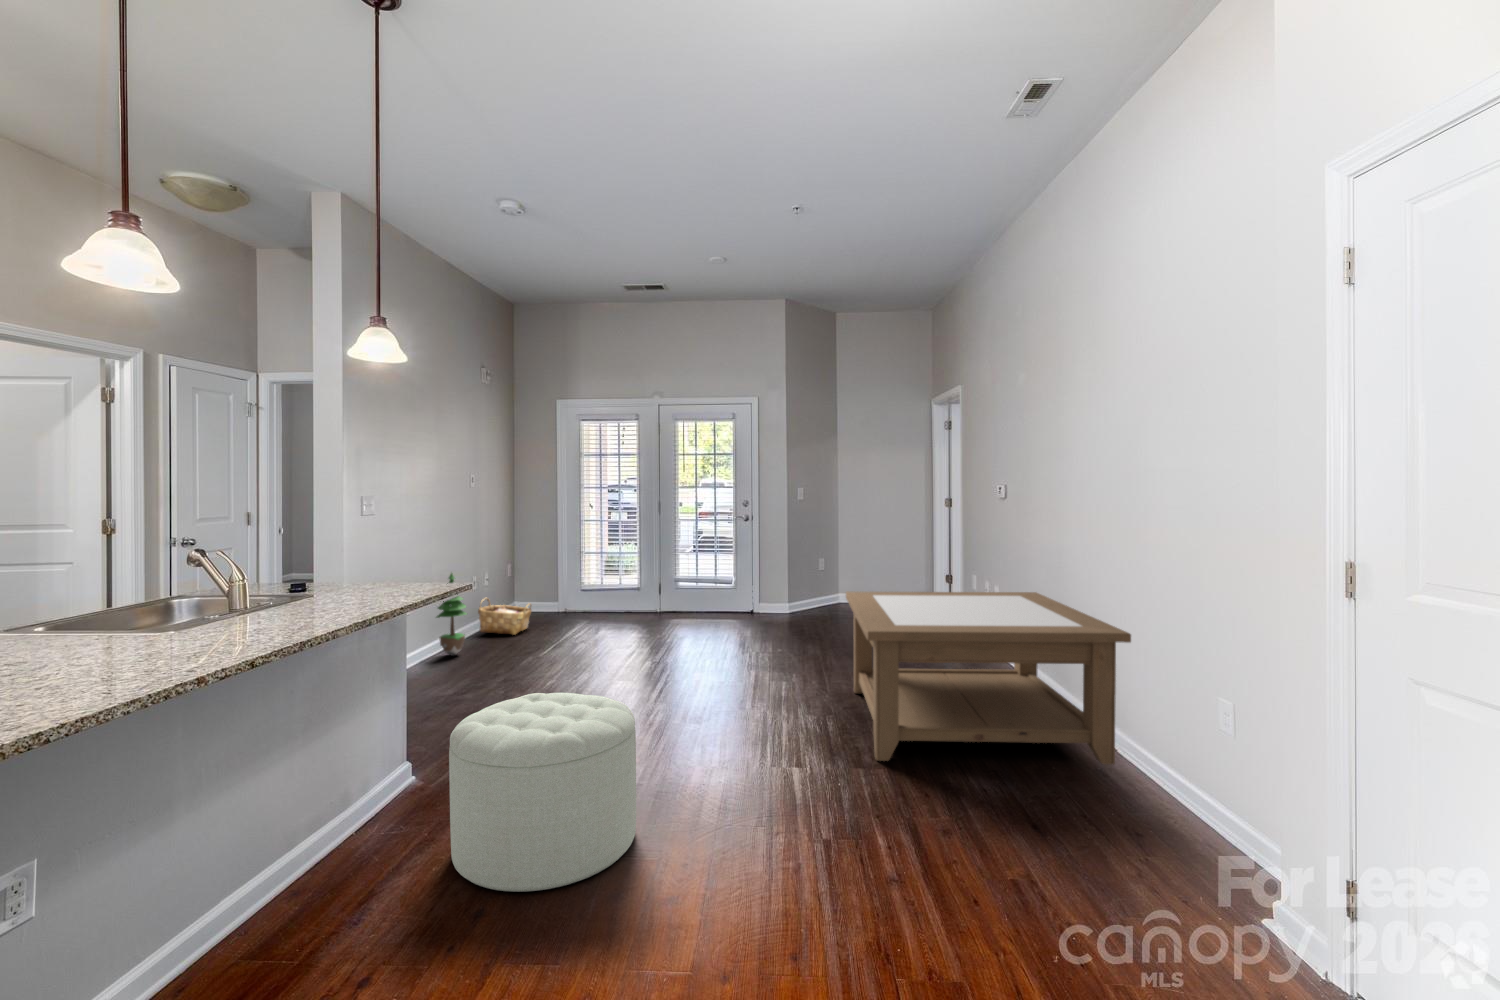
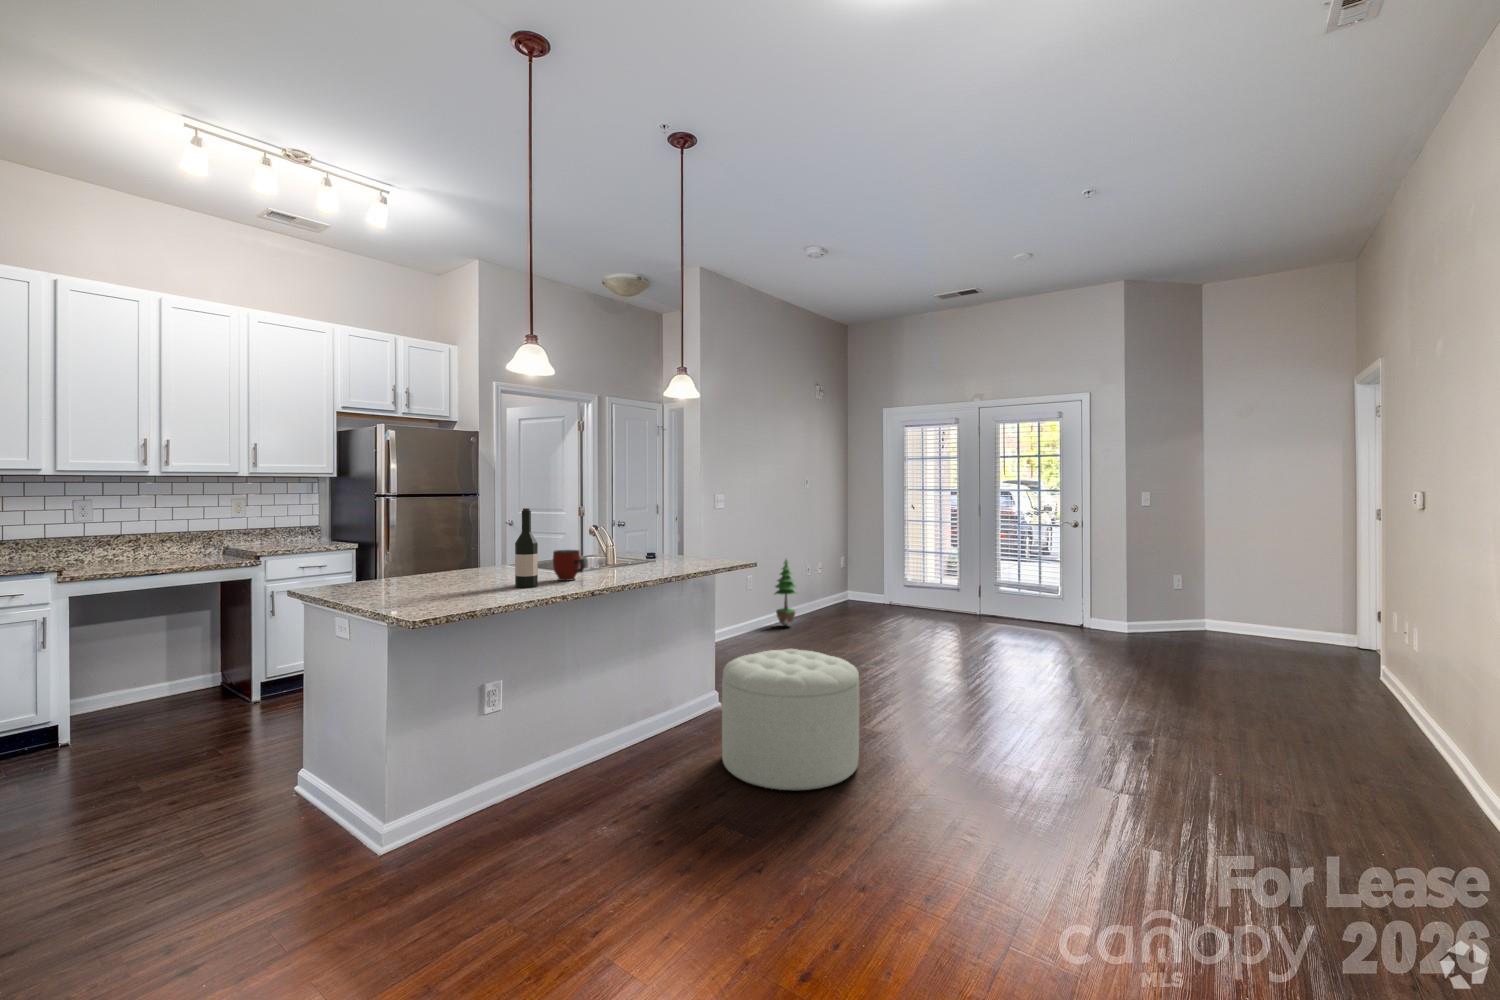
wine bottle: none [66,529,122,675] -> present [515,508,538,587]
coffee table: present [846,591,1131,765] -> none [1109,602,1480,842]
mug: none [144,594,215,650] -> present [553,550,585,581]
woven basket: present [478,598,532,635] -> none [812,583,856,617]

